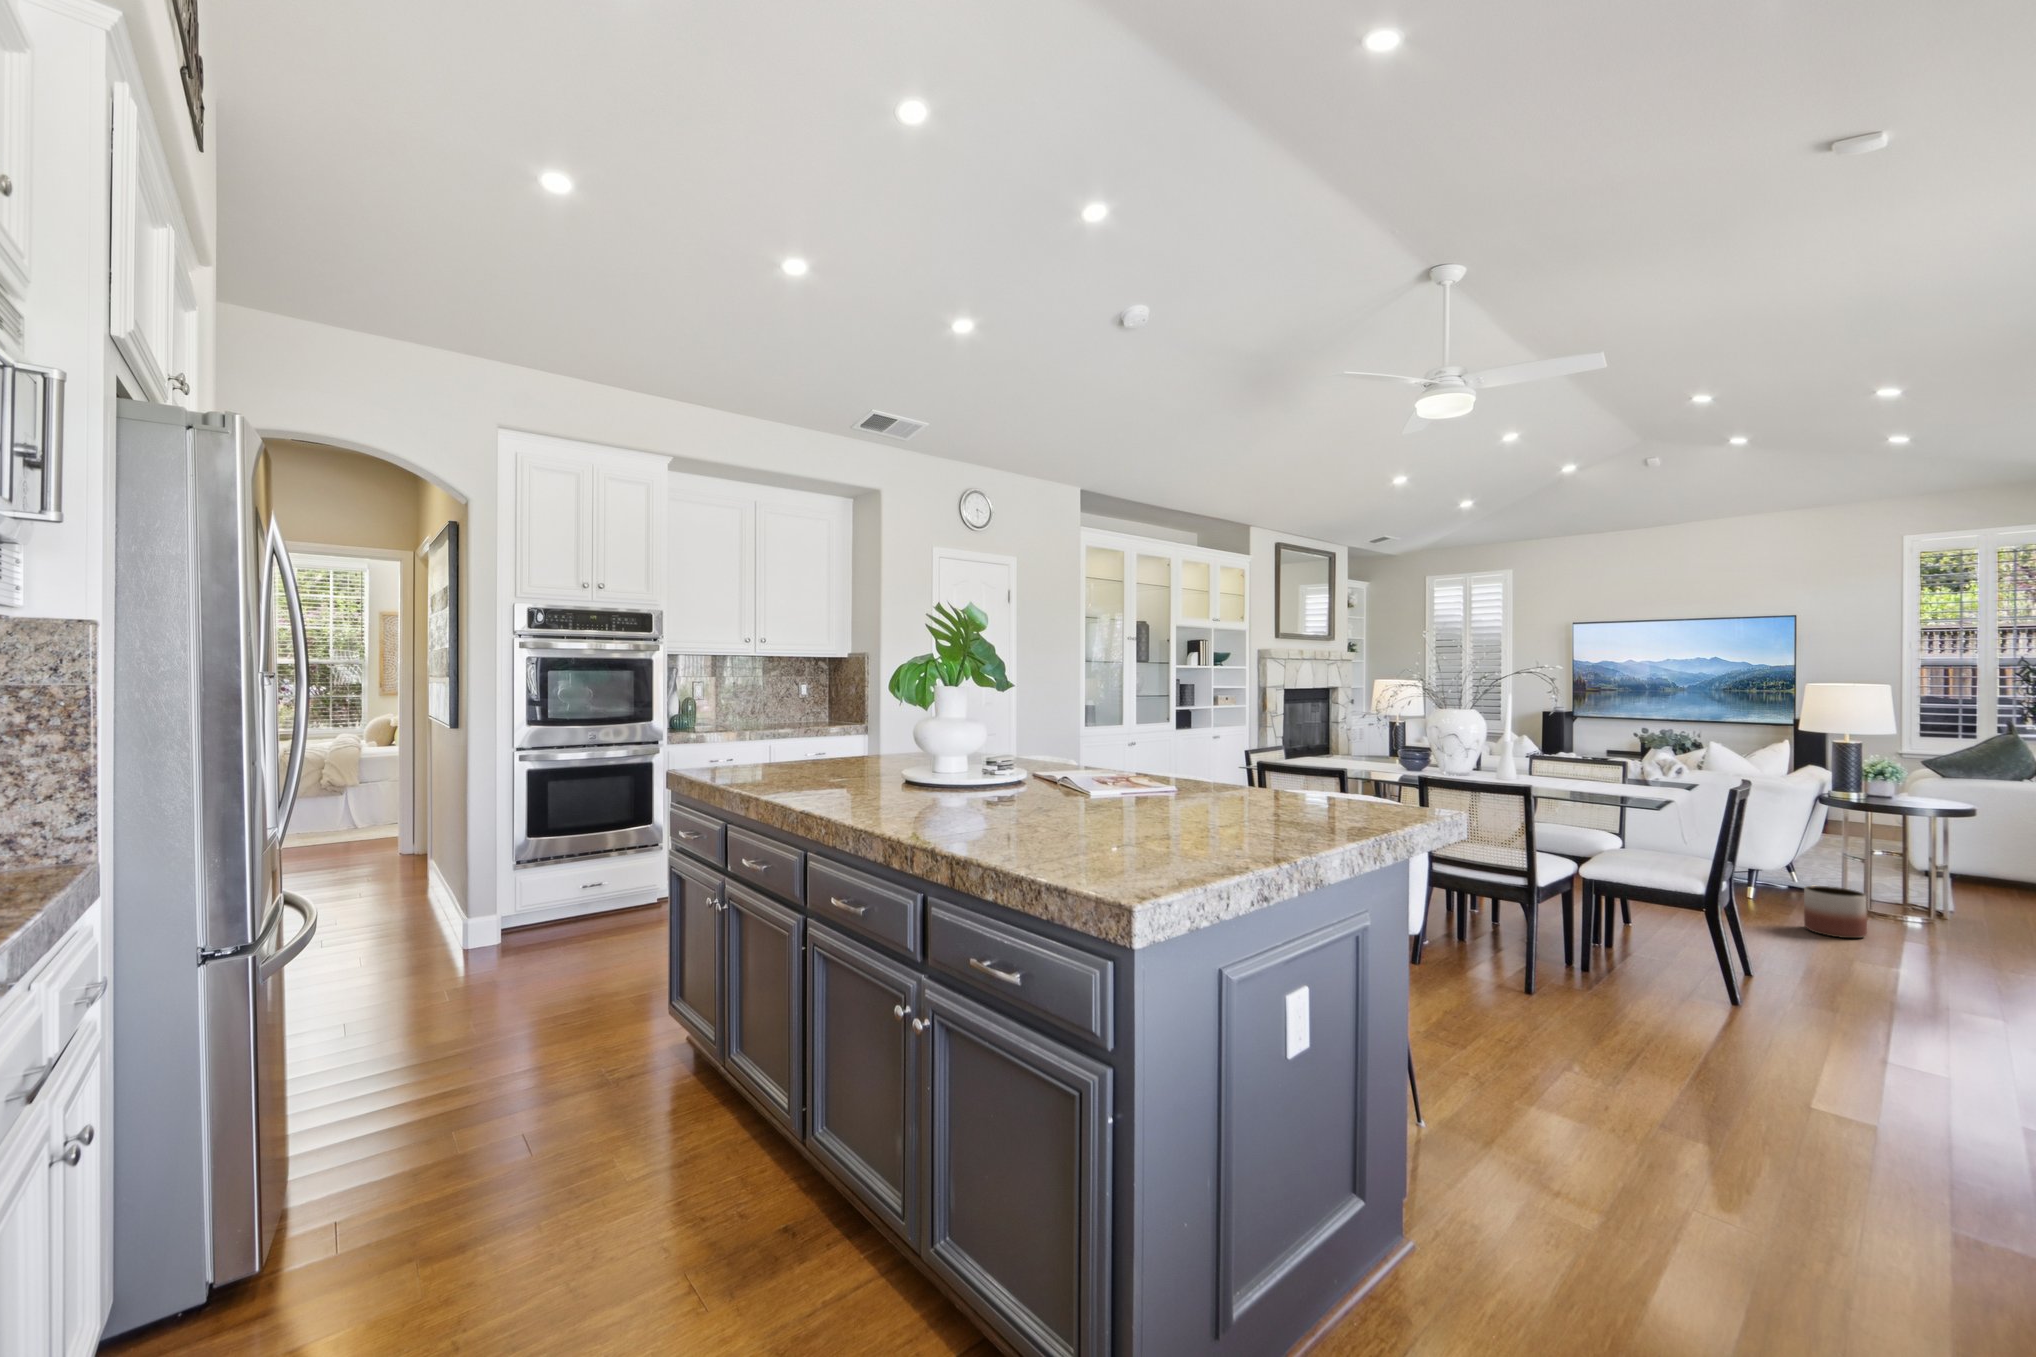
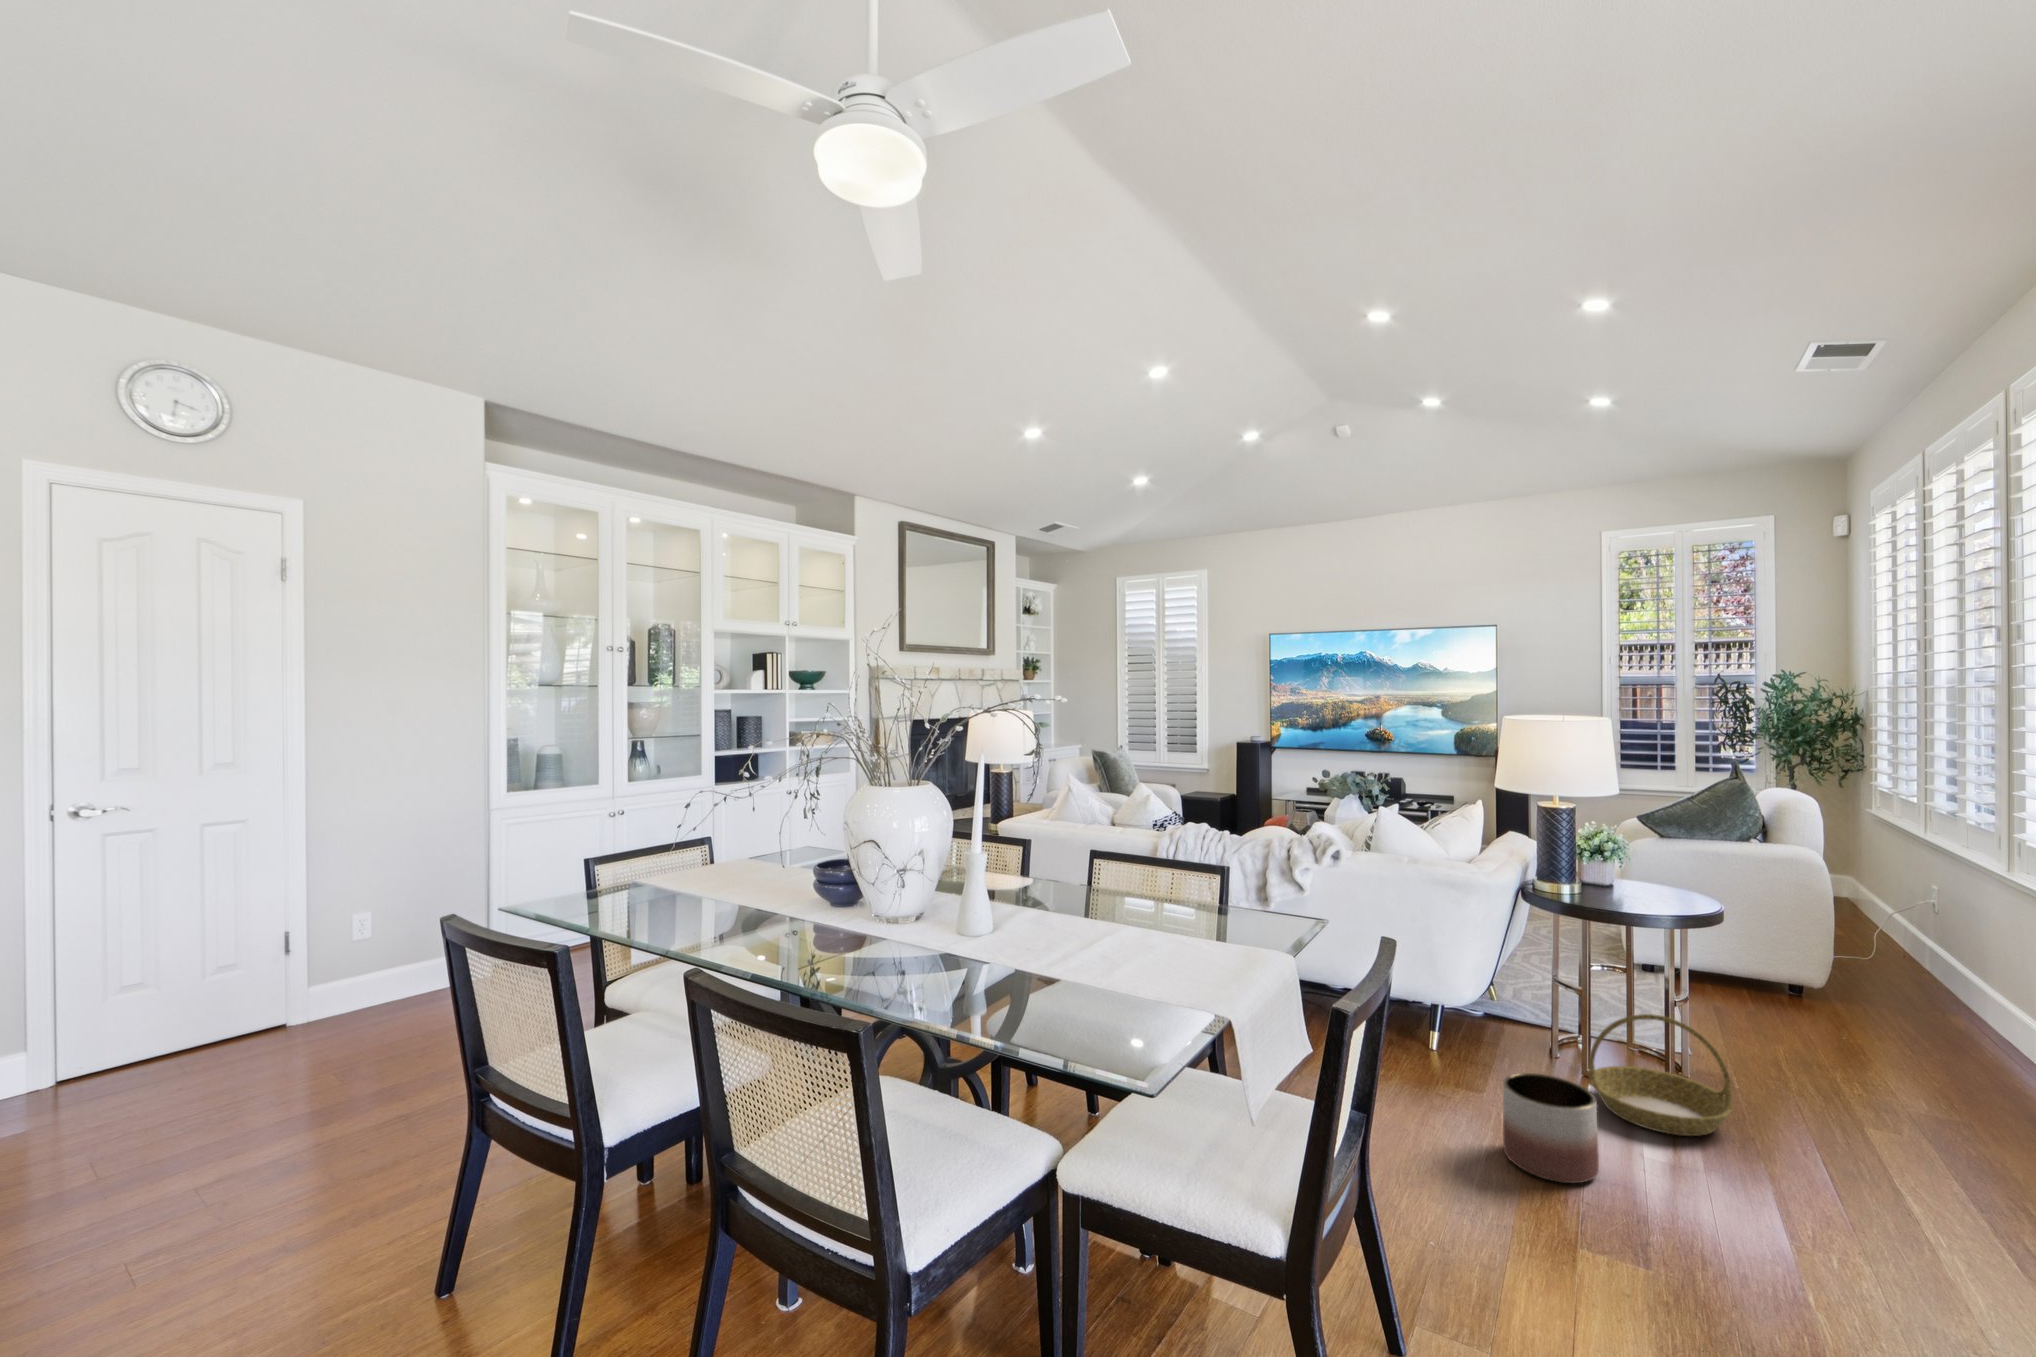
basket: none [1866,863,1967,930] -> present [1589,1014,1733,1136]

